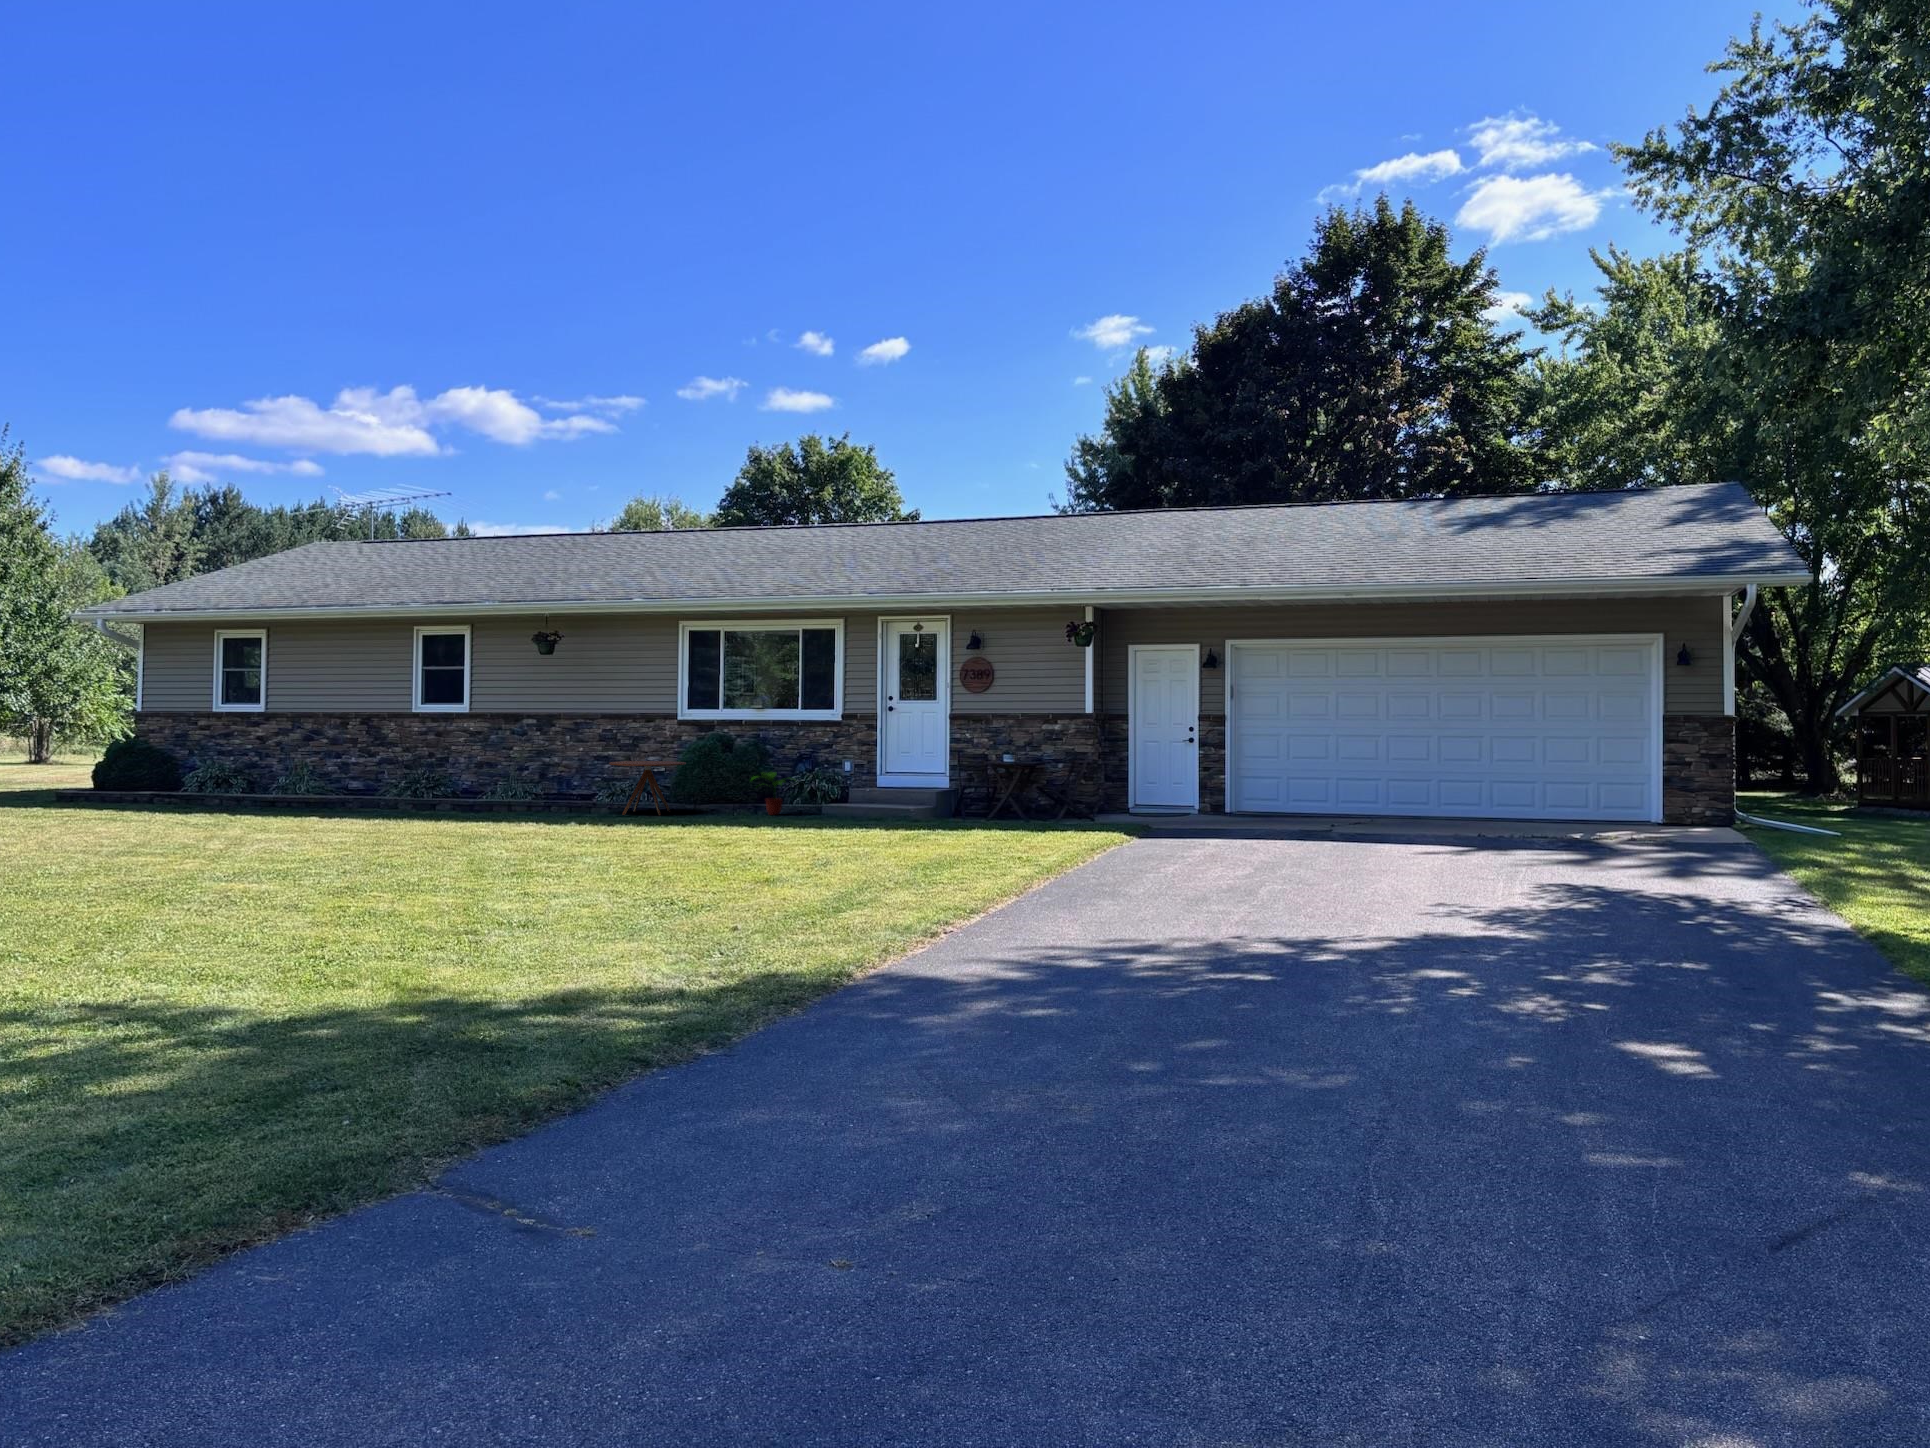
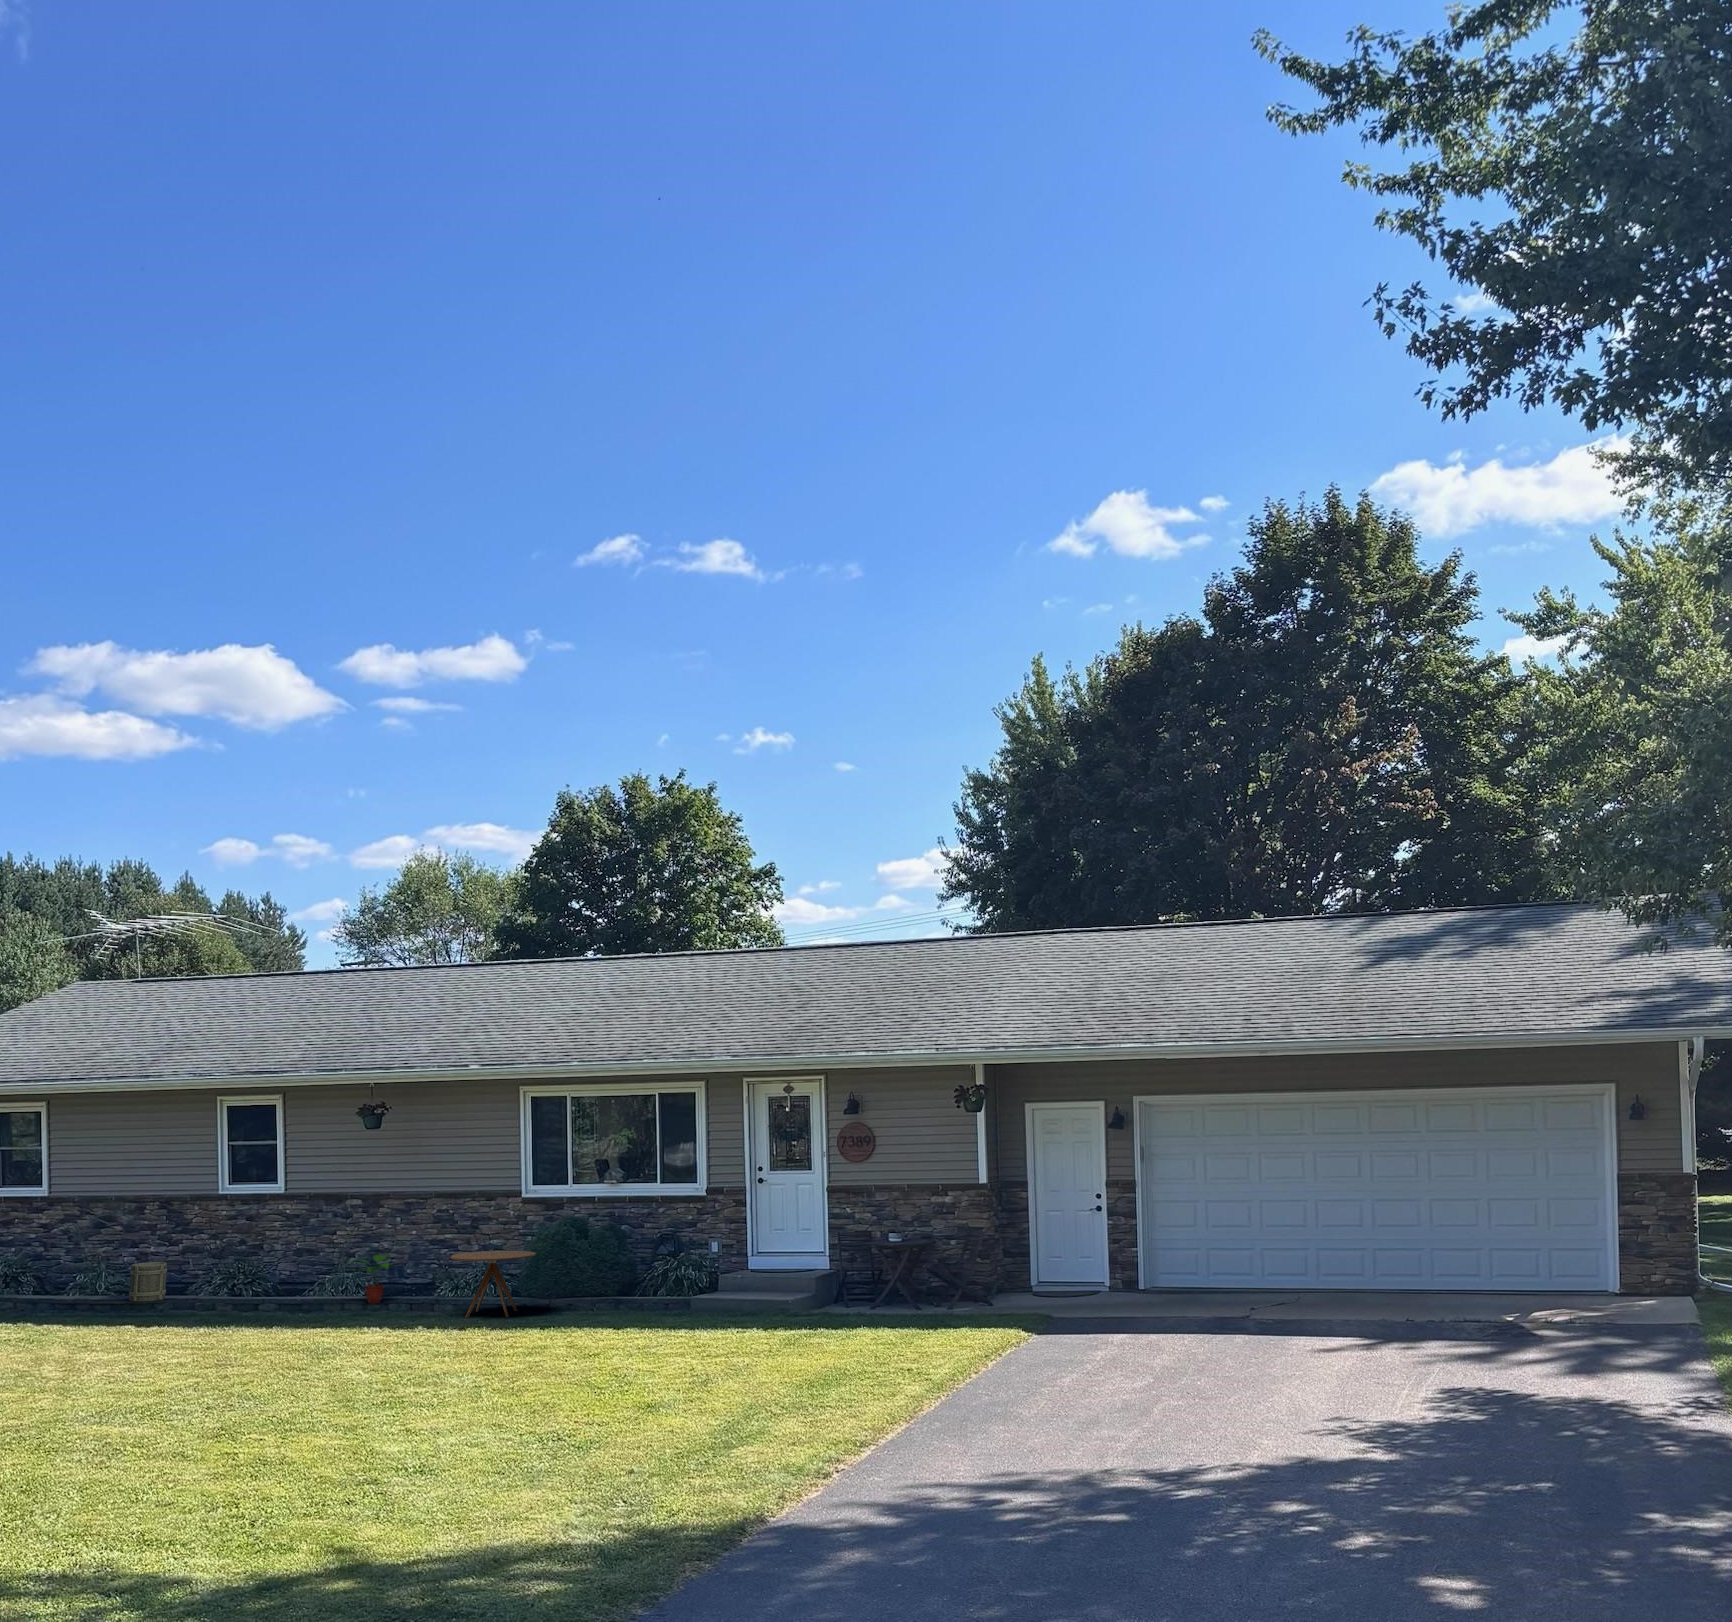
bucket: none [336,767,369,799] -> present [129,1262,167,1302]
potted plant: present [751,772,795,815] -> present [357,1255,392,1303]

